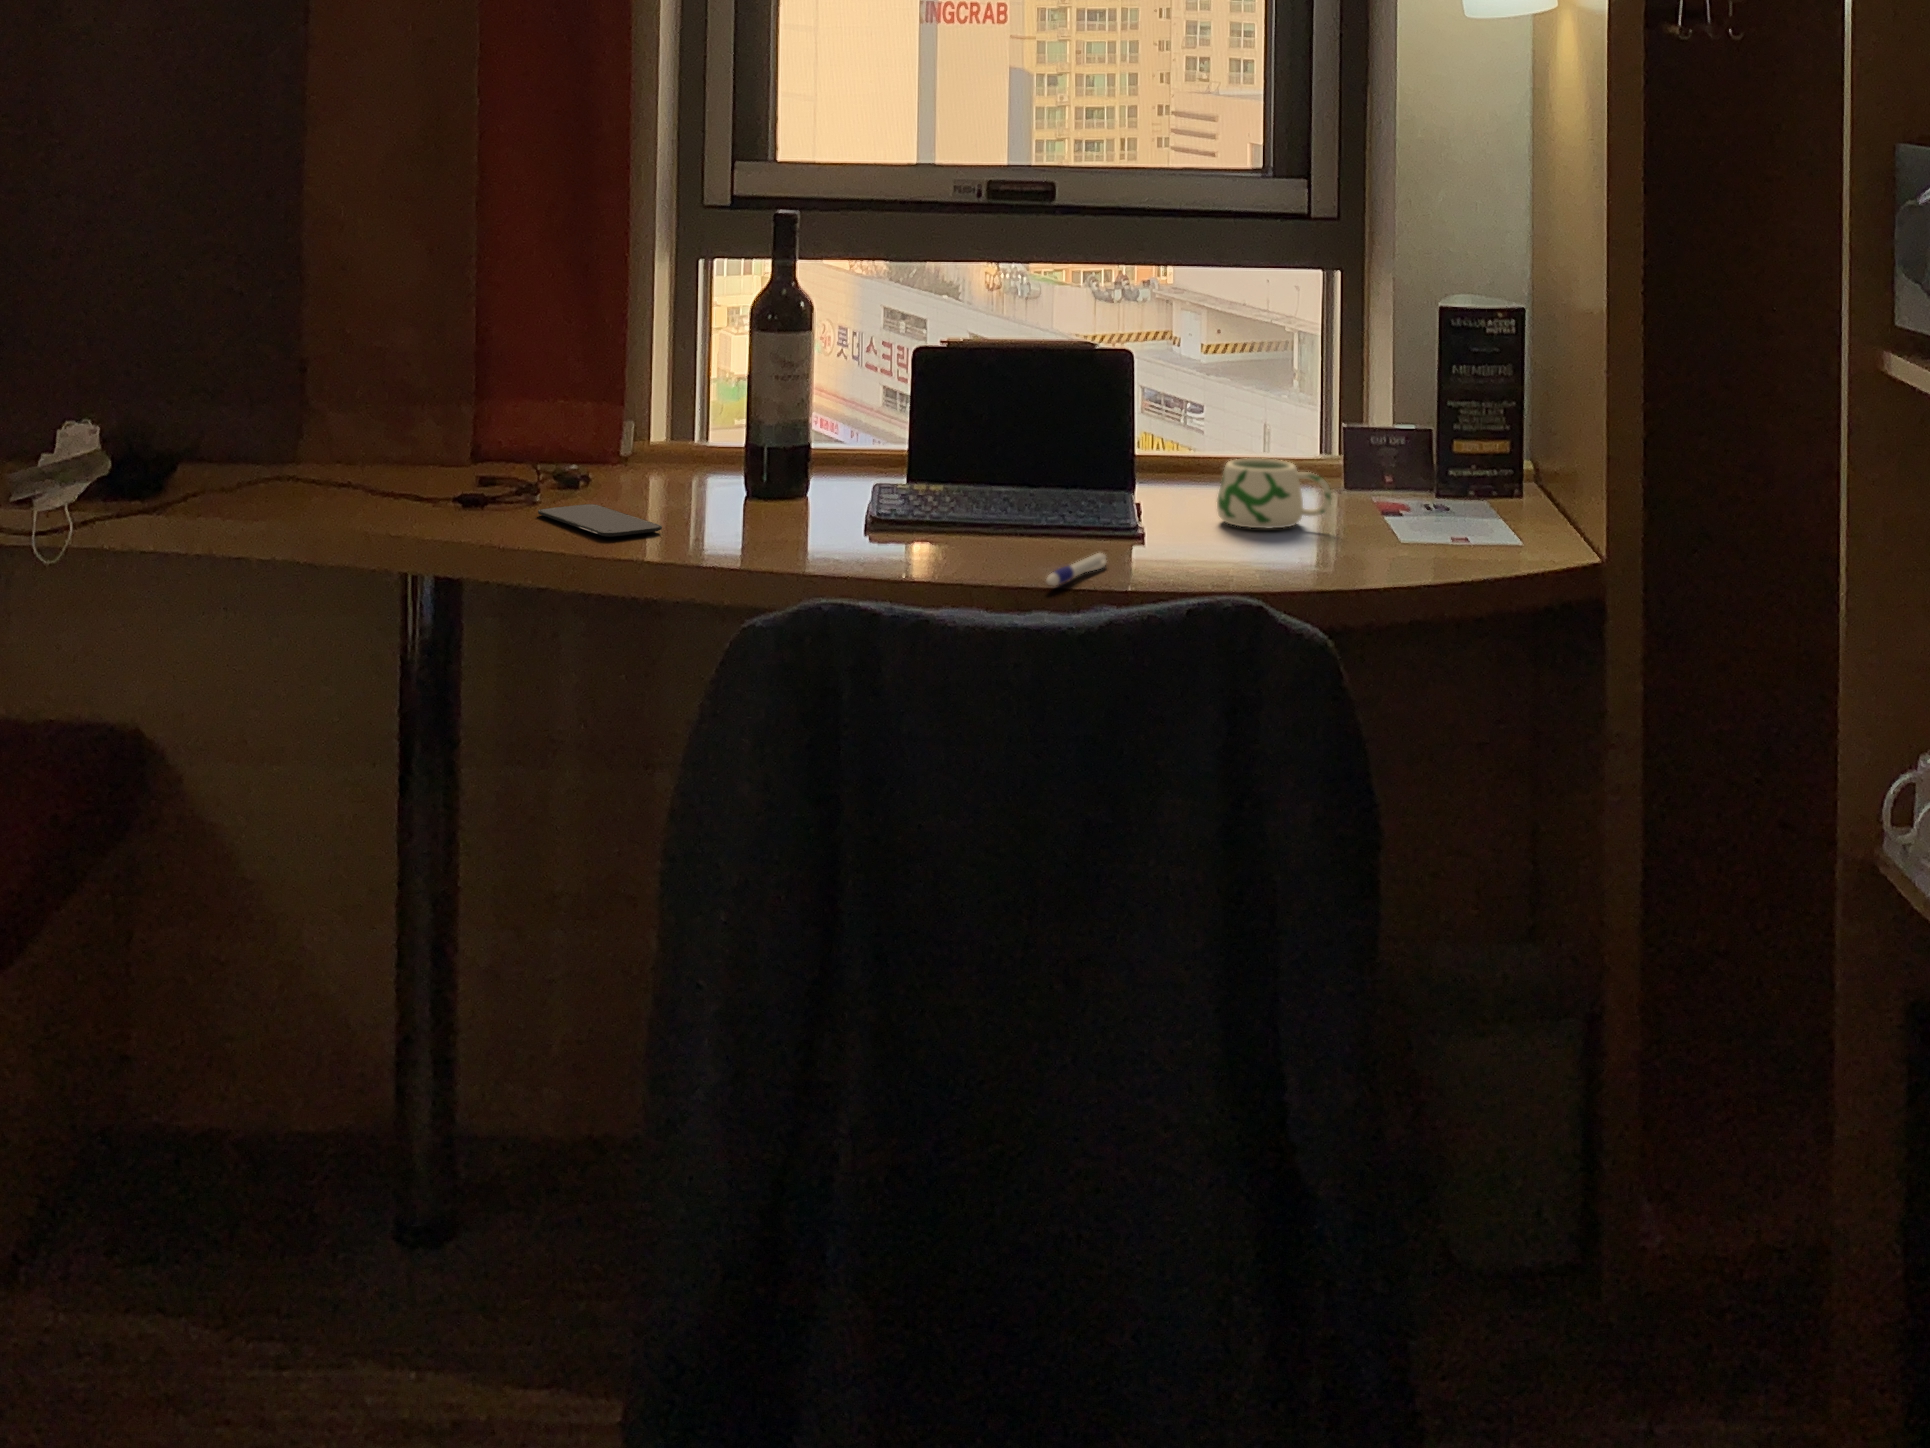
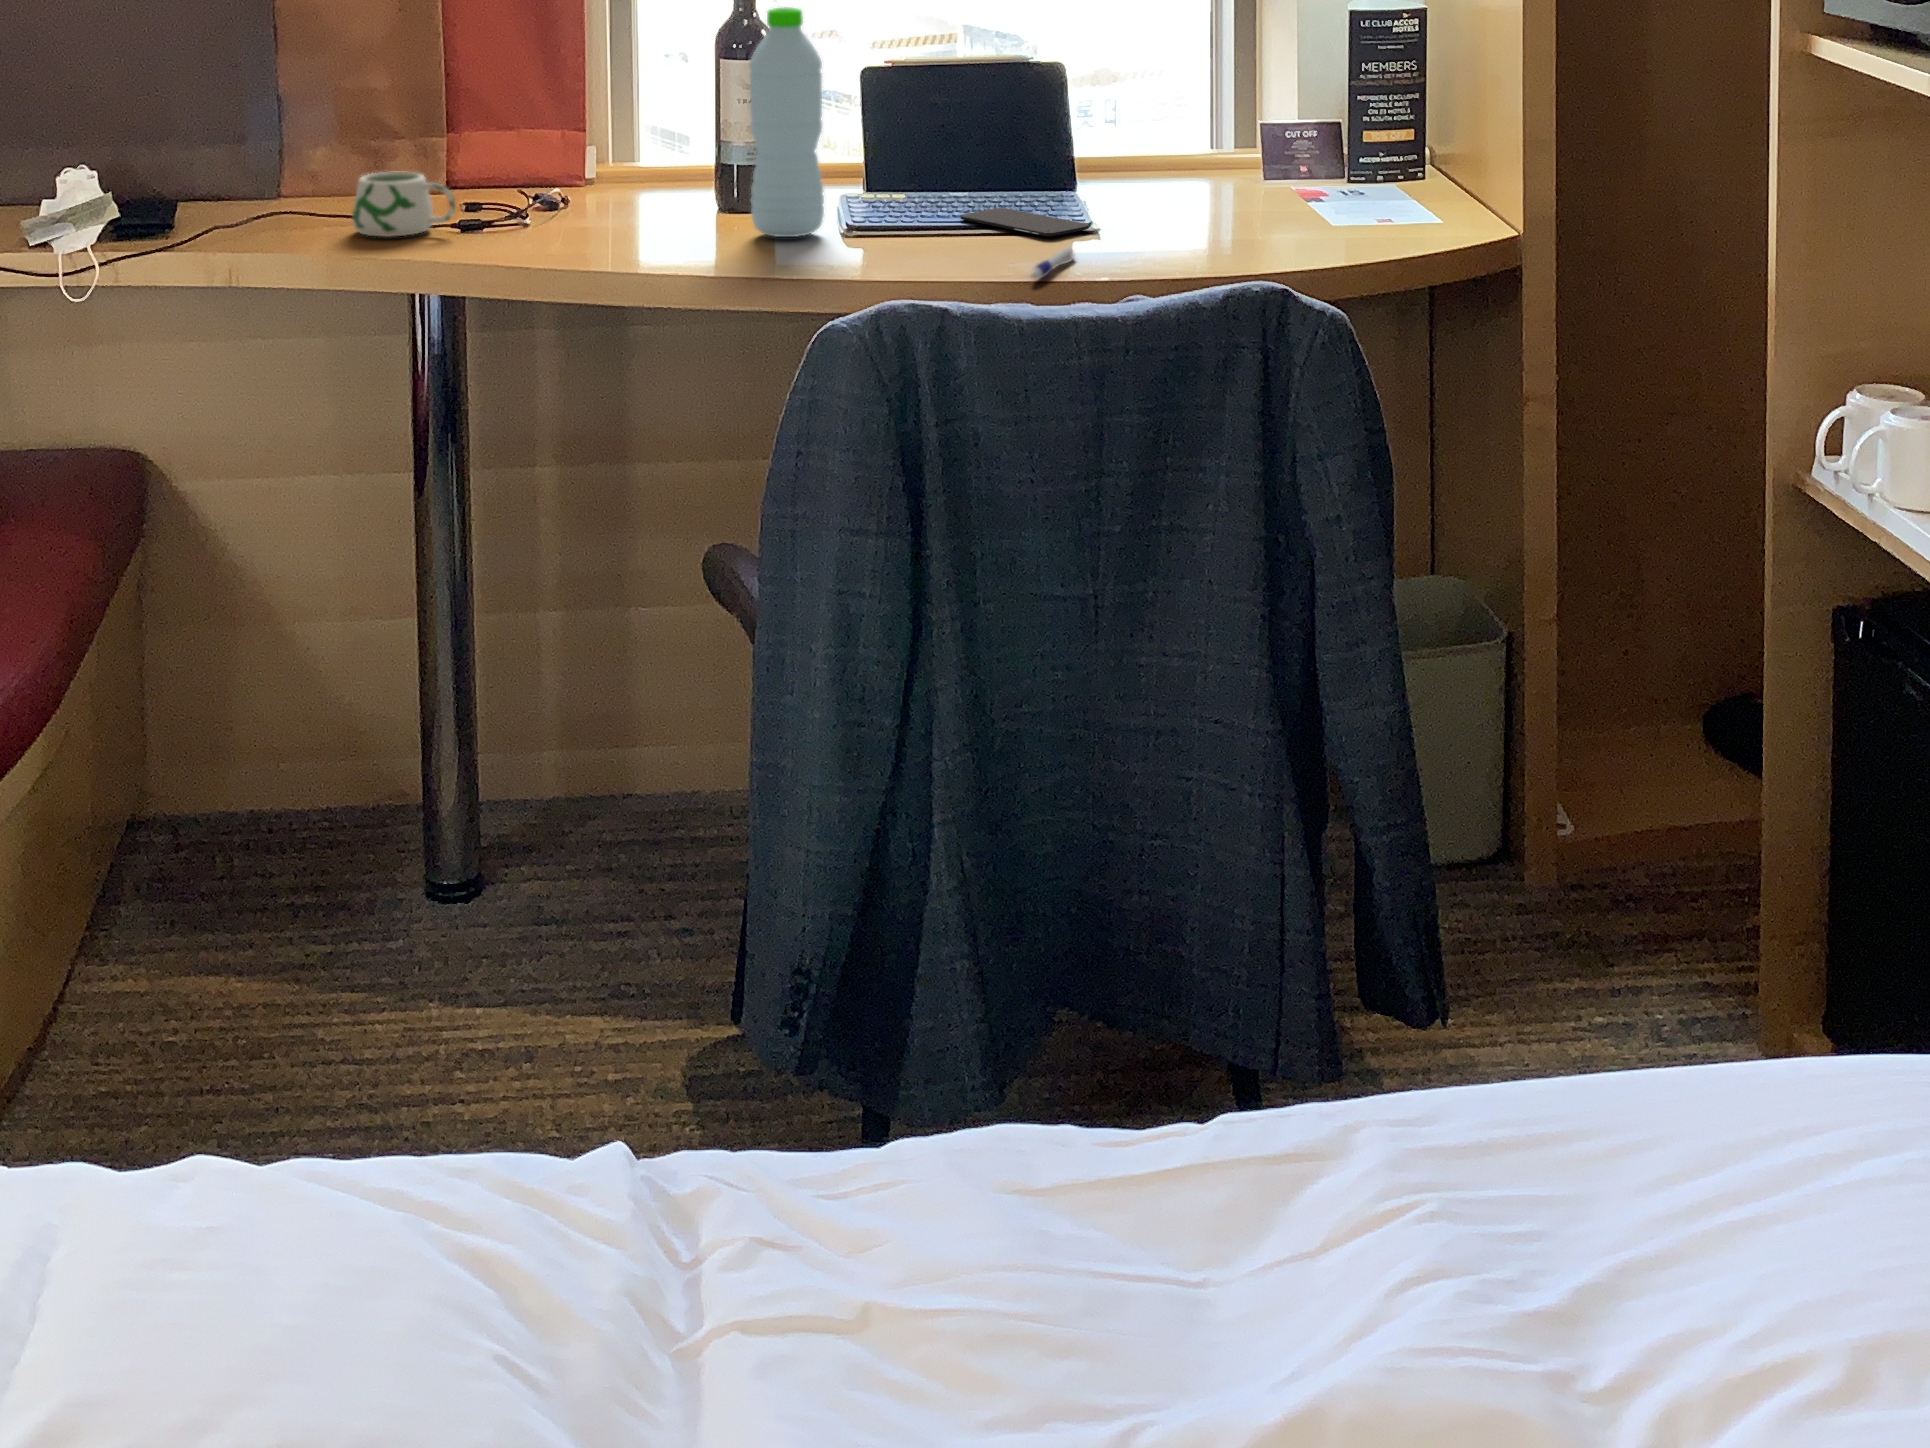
water bottle: none [773,280,853,528] -> present [749,8,824,237]
mug: present [1217,458,1331,528] -> present [352,172,455,237]
smartphone: present [538,504,662,537] -> present [960,208,1089,236]

